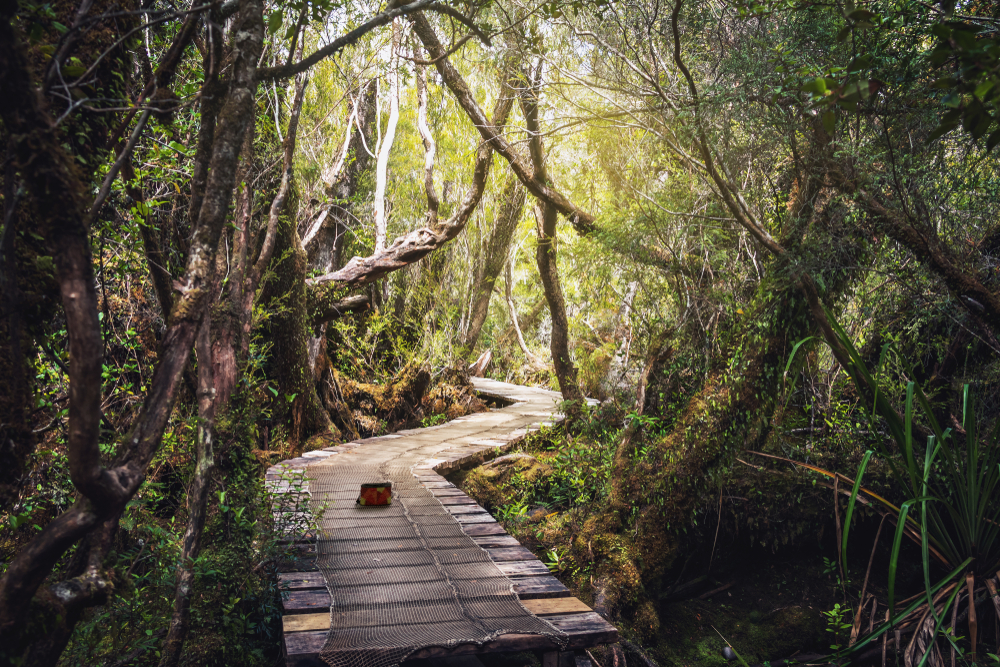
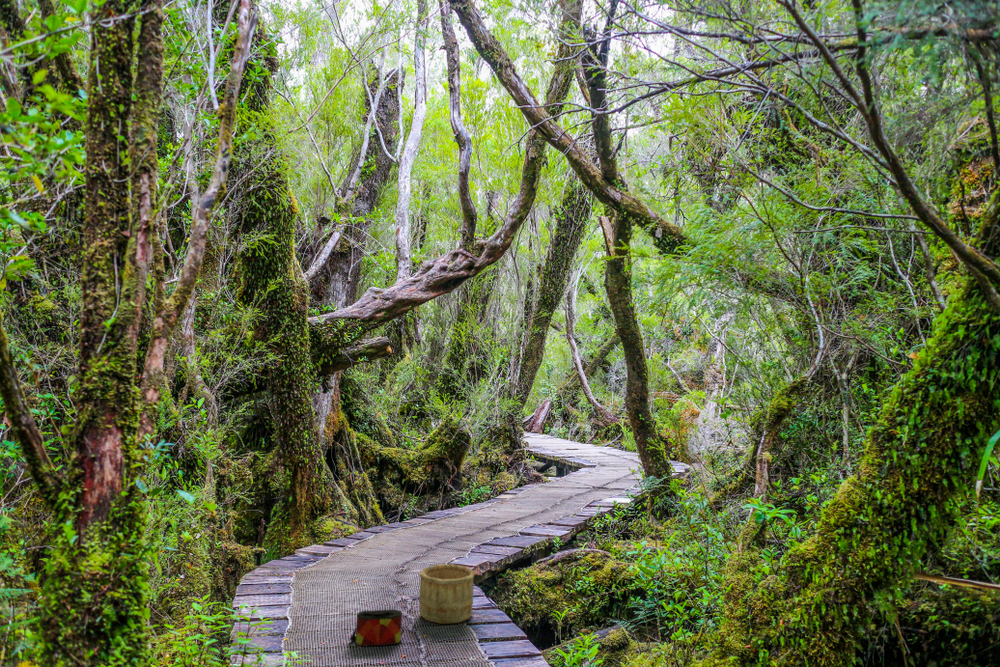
wooden bucket: none [402,456,441,494] -> present [419,564,475,624]

